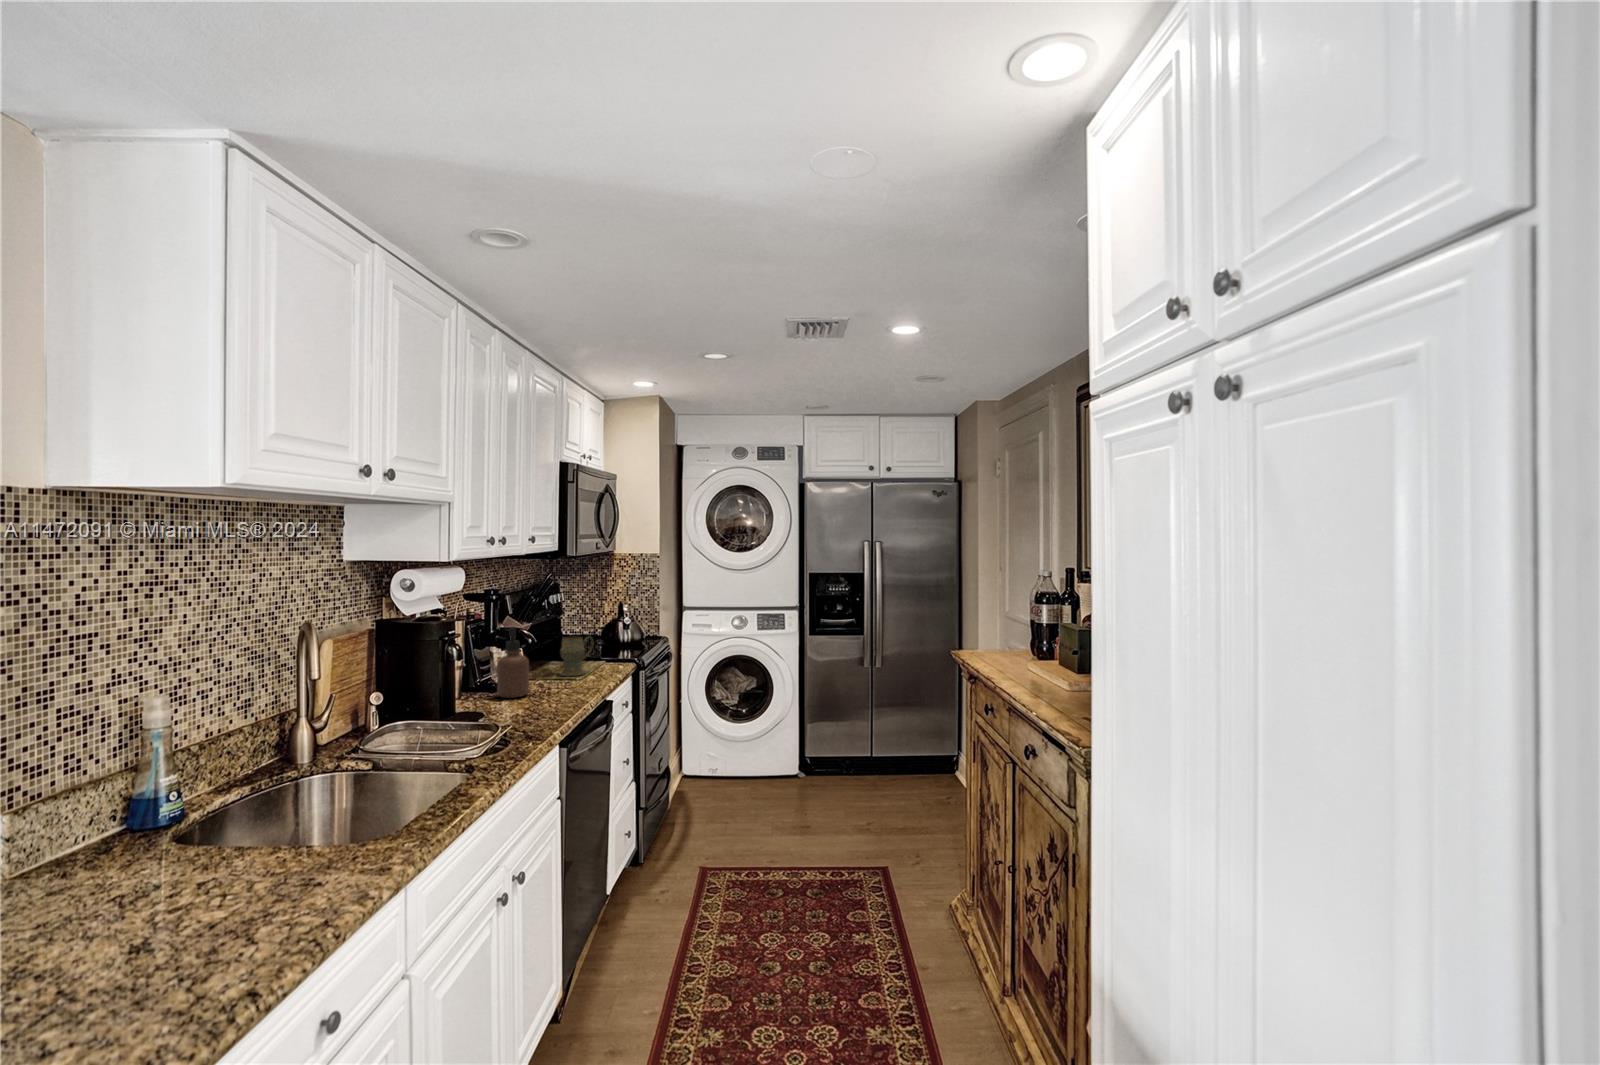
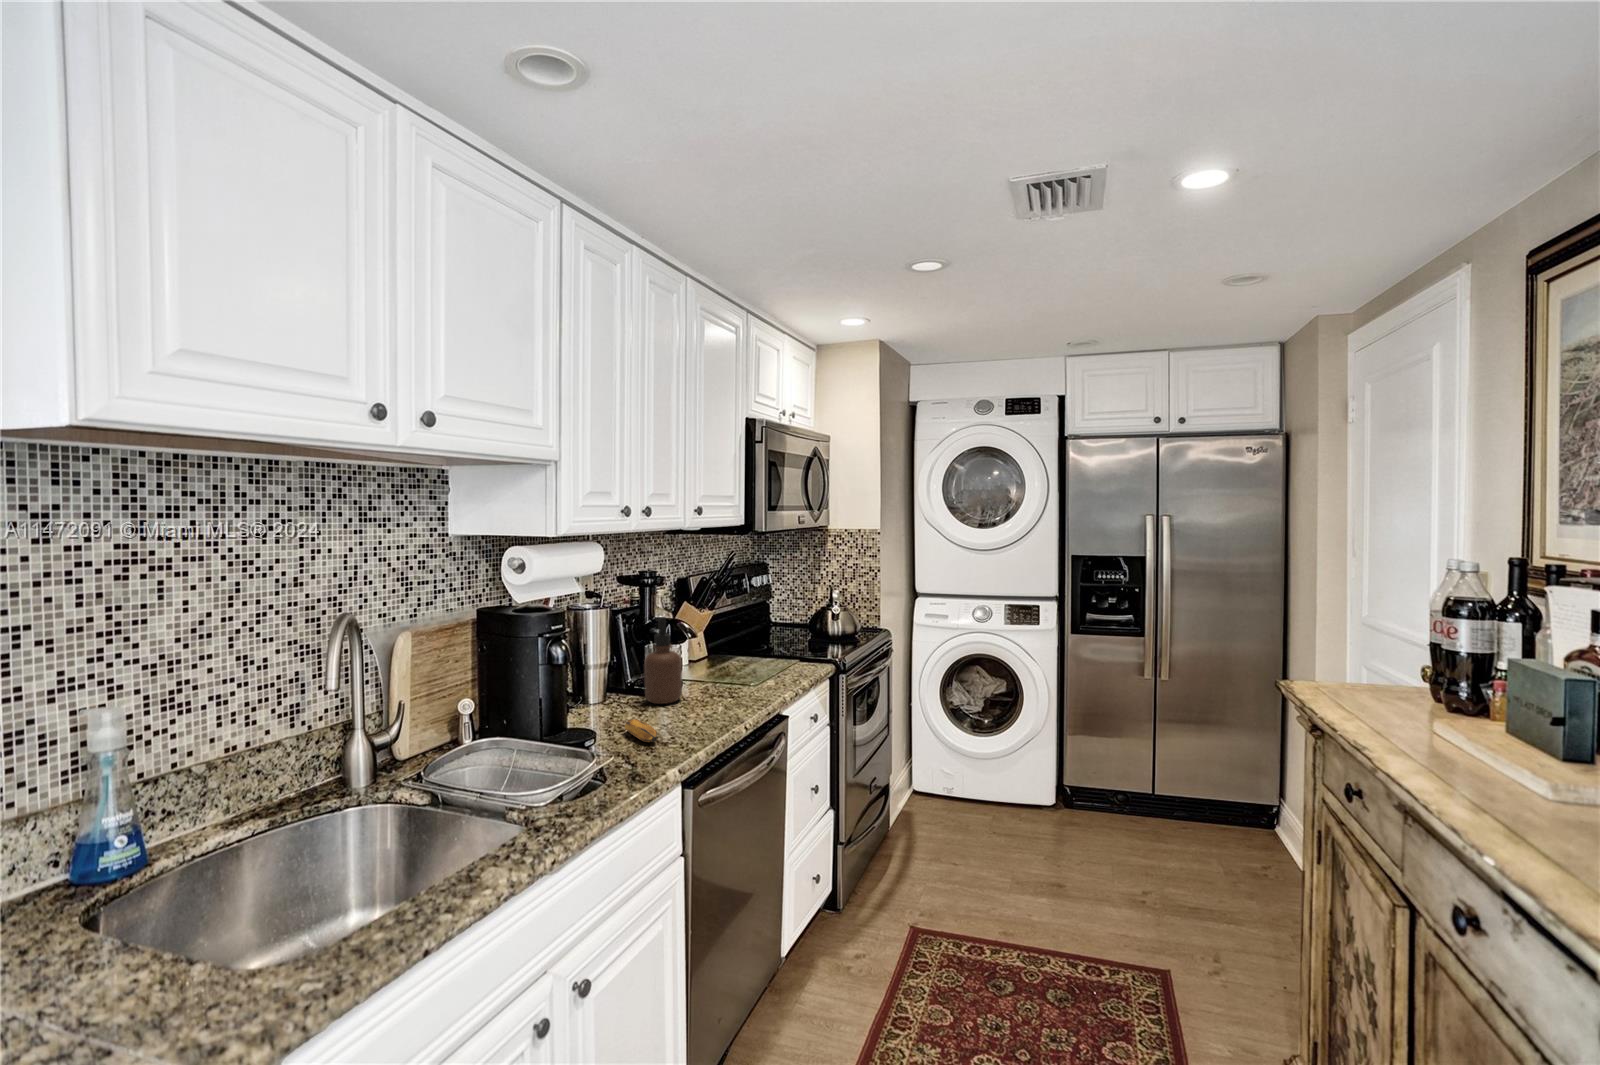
mug: present [560,637,593,676] -> none [736,628,776,676]
banana: none [500,705,535,719] -> present [625,719,657,742]

